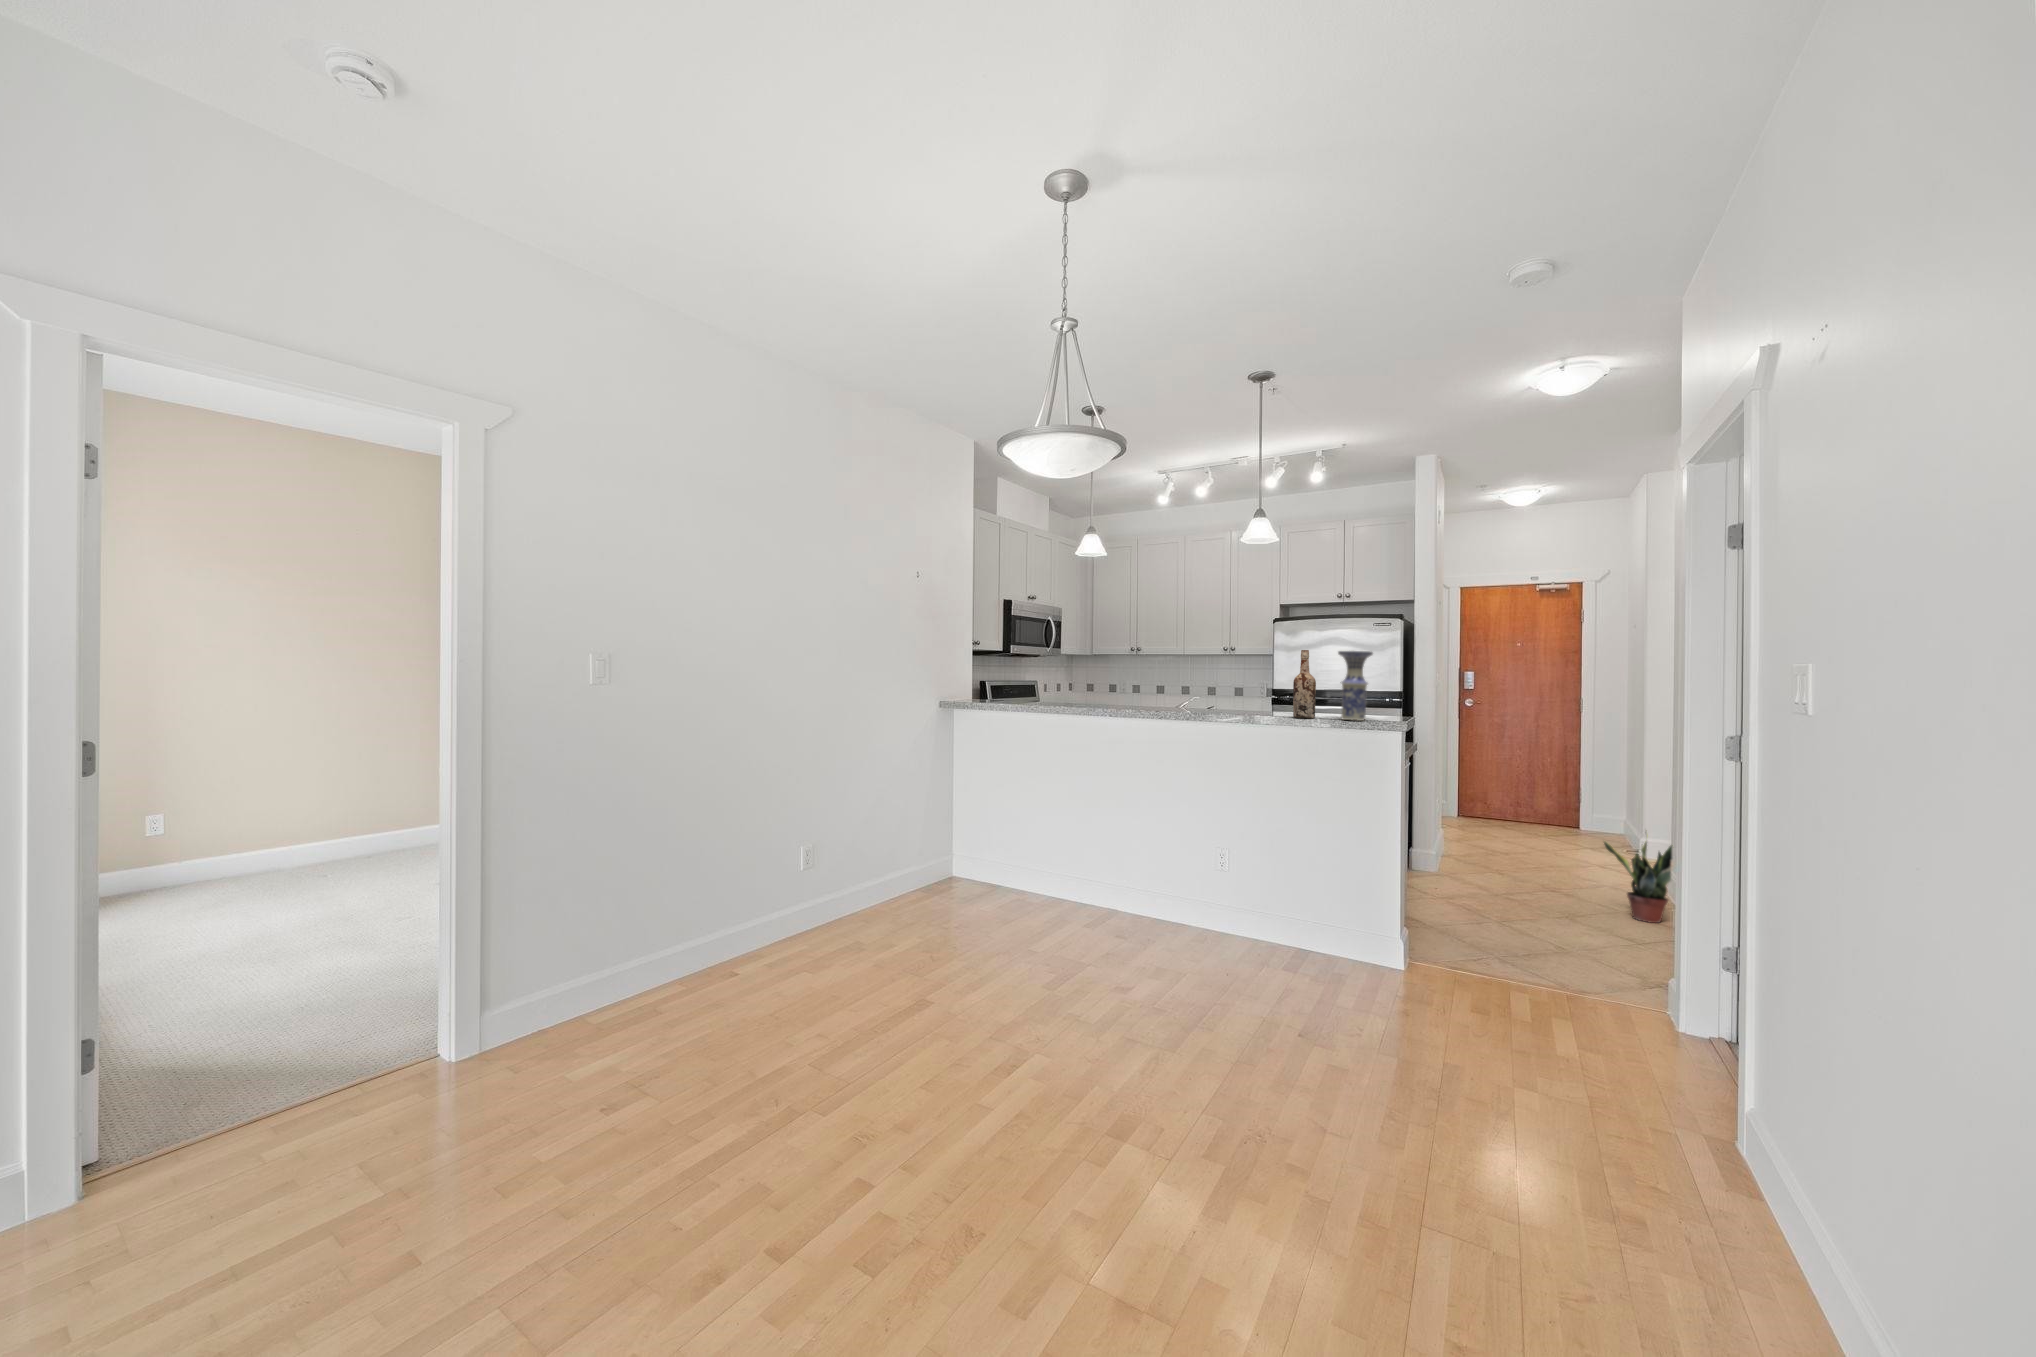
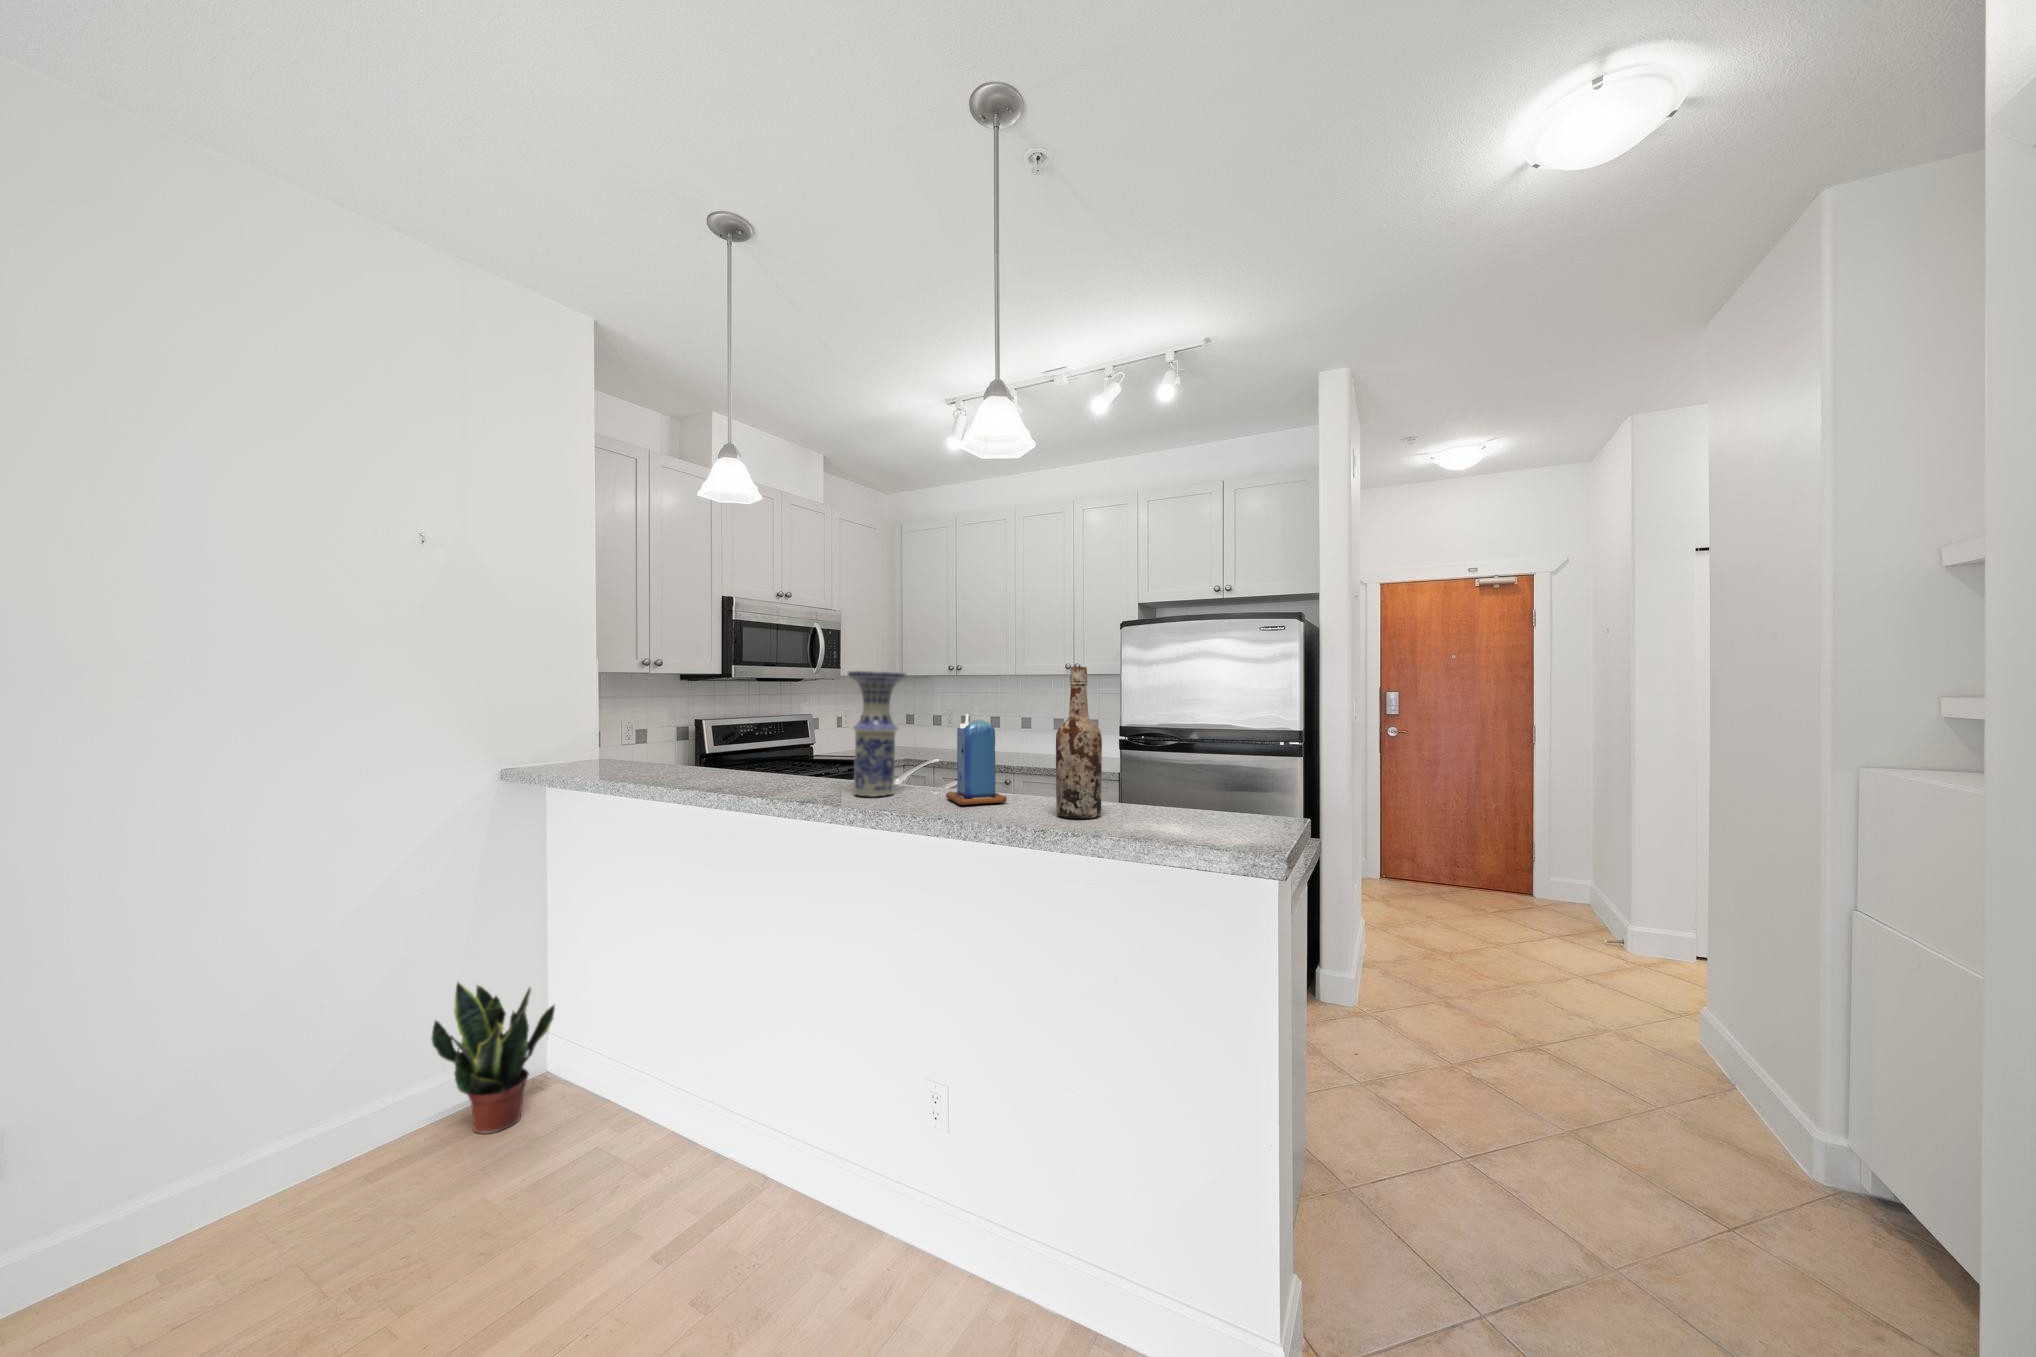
vase: present [1338,651,1373,721] -> present [848,671,906,796]
candle: none [1228,672,1262,715] -> present [946,714,1007,805]
potted plant: present [1604,842,1672,923] -> present [432,982,555,1134]

